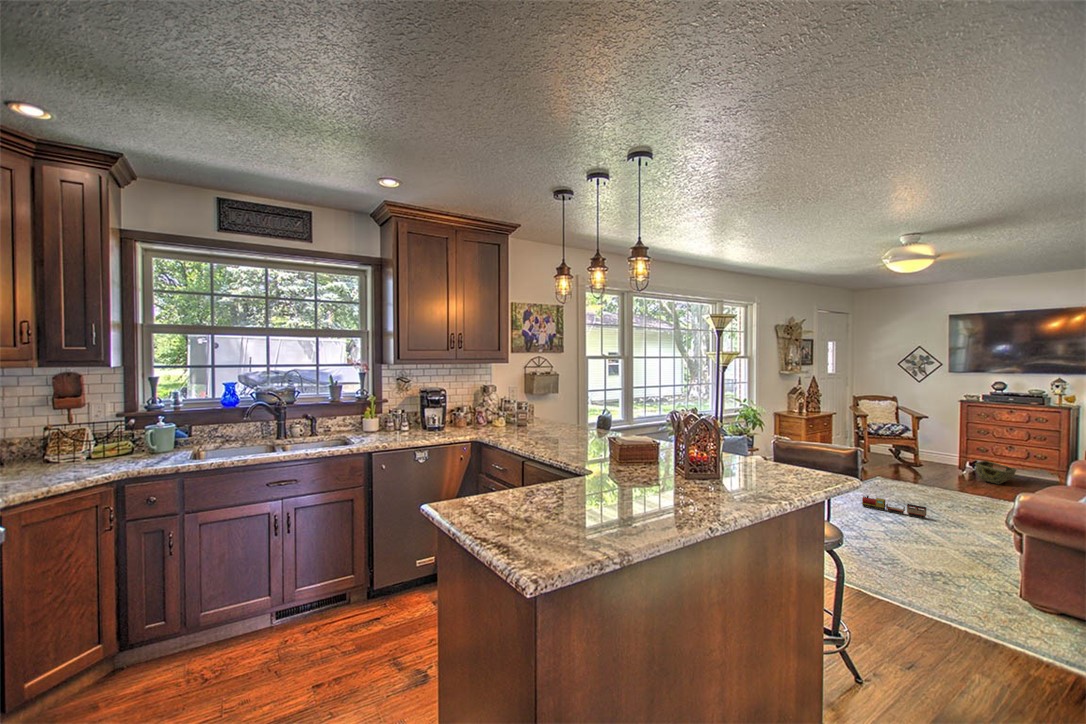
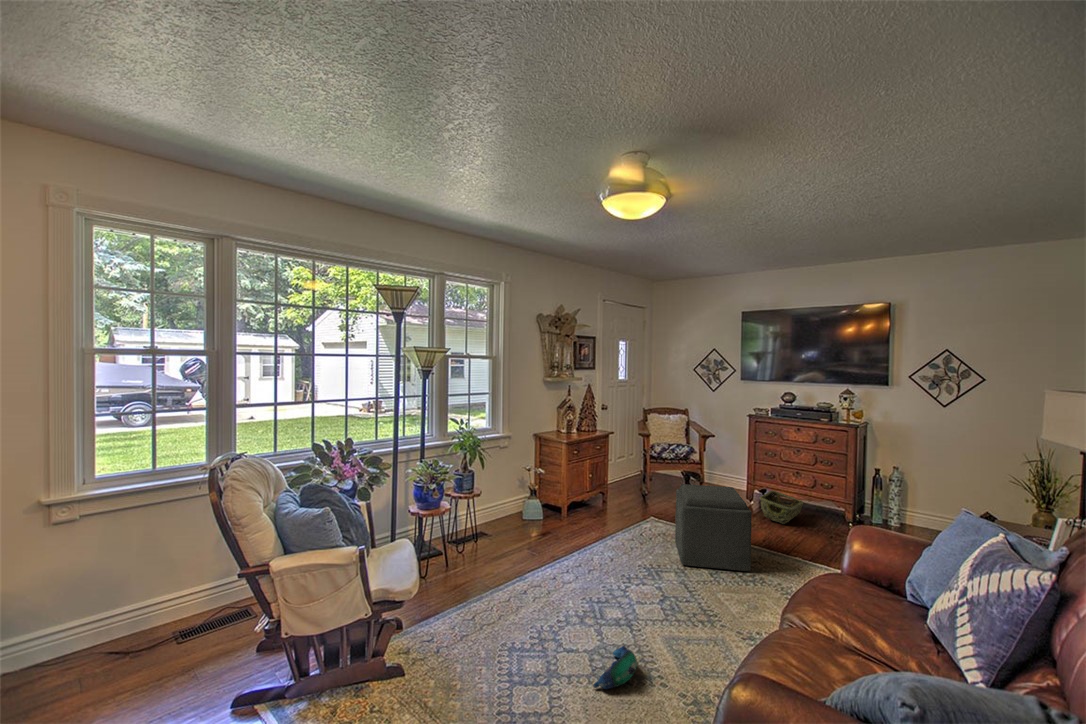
ottoman: none [906,447,977,505] -> present [675,484,752,571]
toy train: present [862,496,927,519] -> none [594,575,675,616]
plush toy: none [891,524,917,539] -> present [593,646,637,689]

